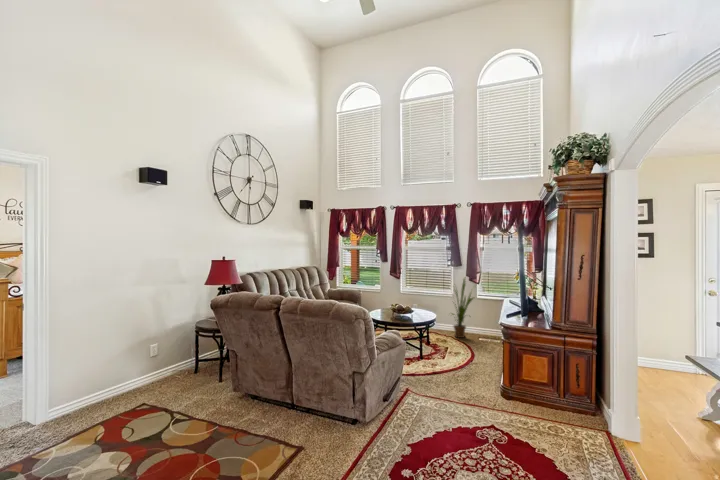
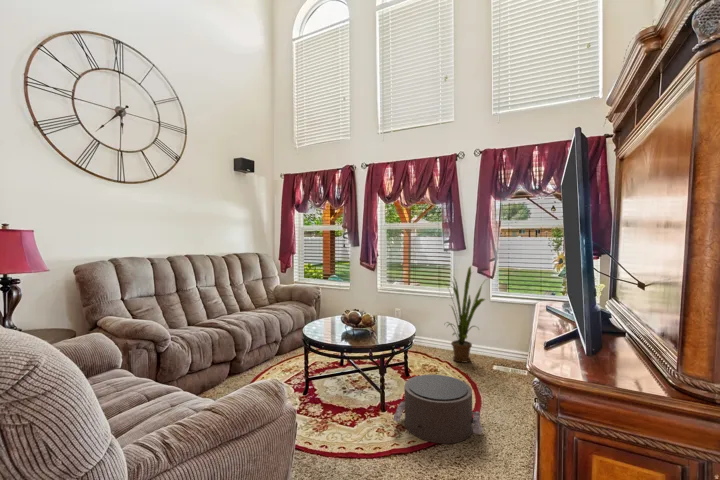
pouf: none [430,339,476,369] -> present [393,374,483,444]

